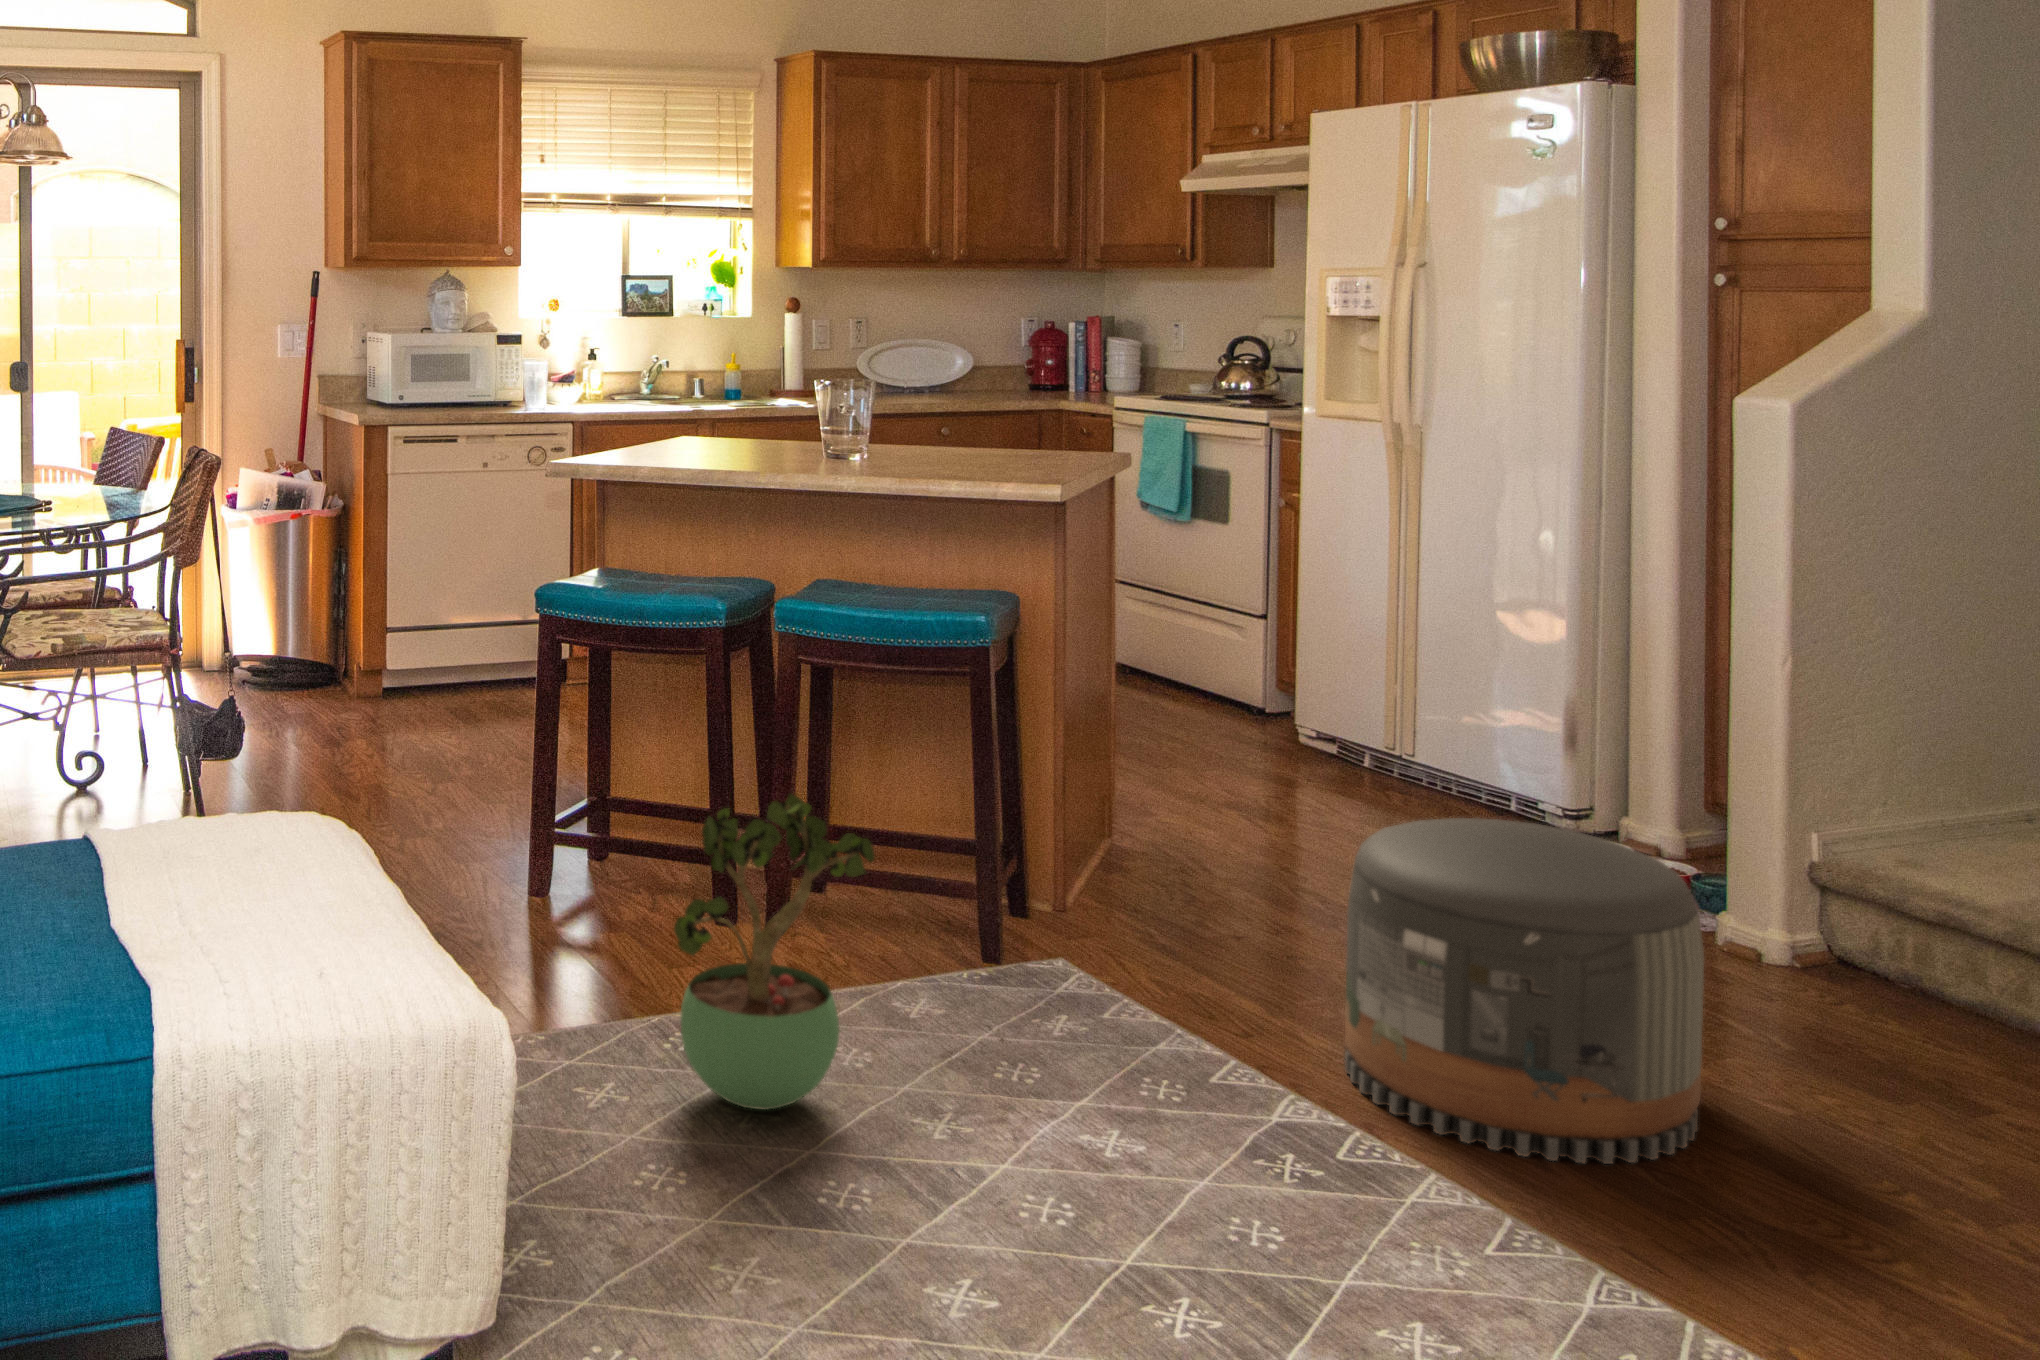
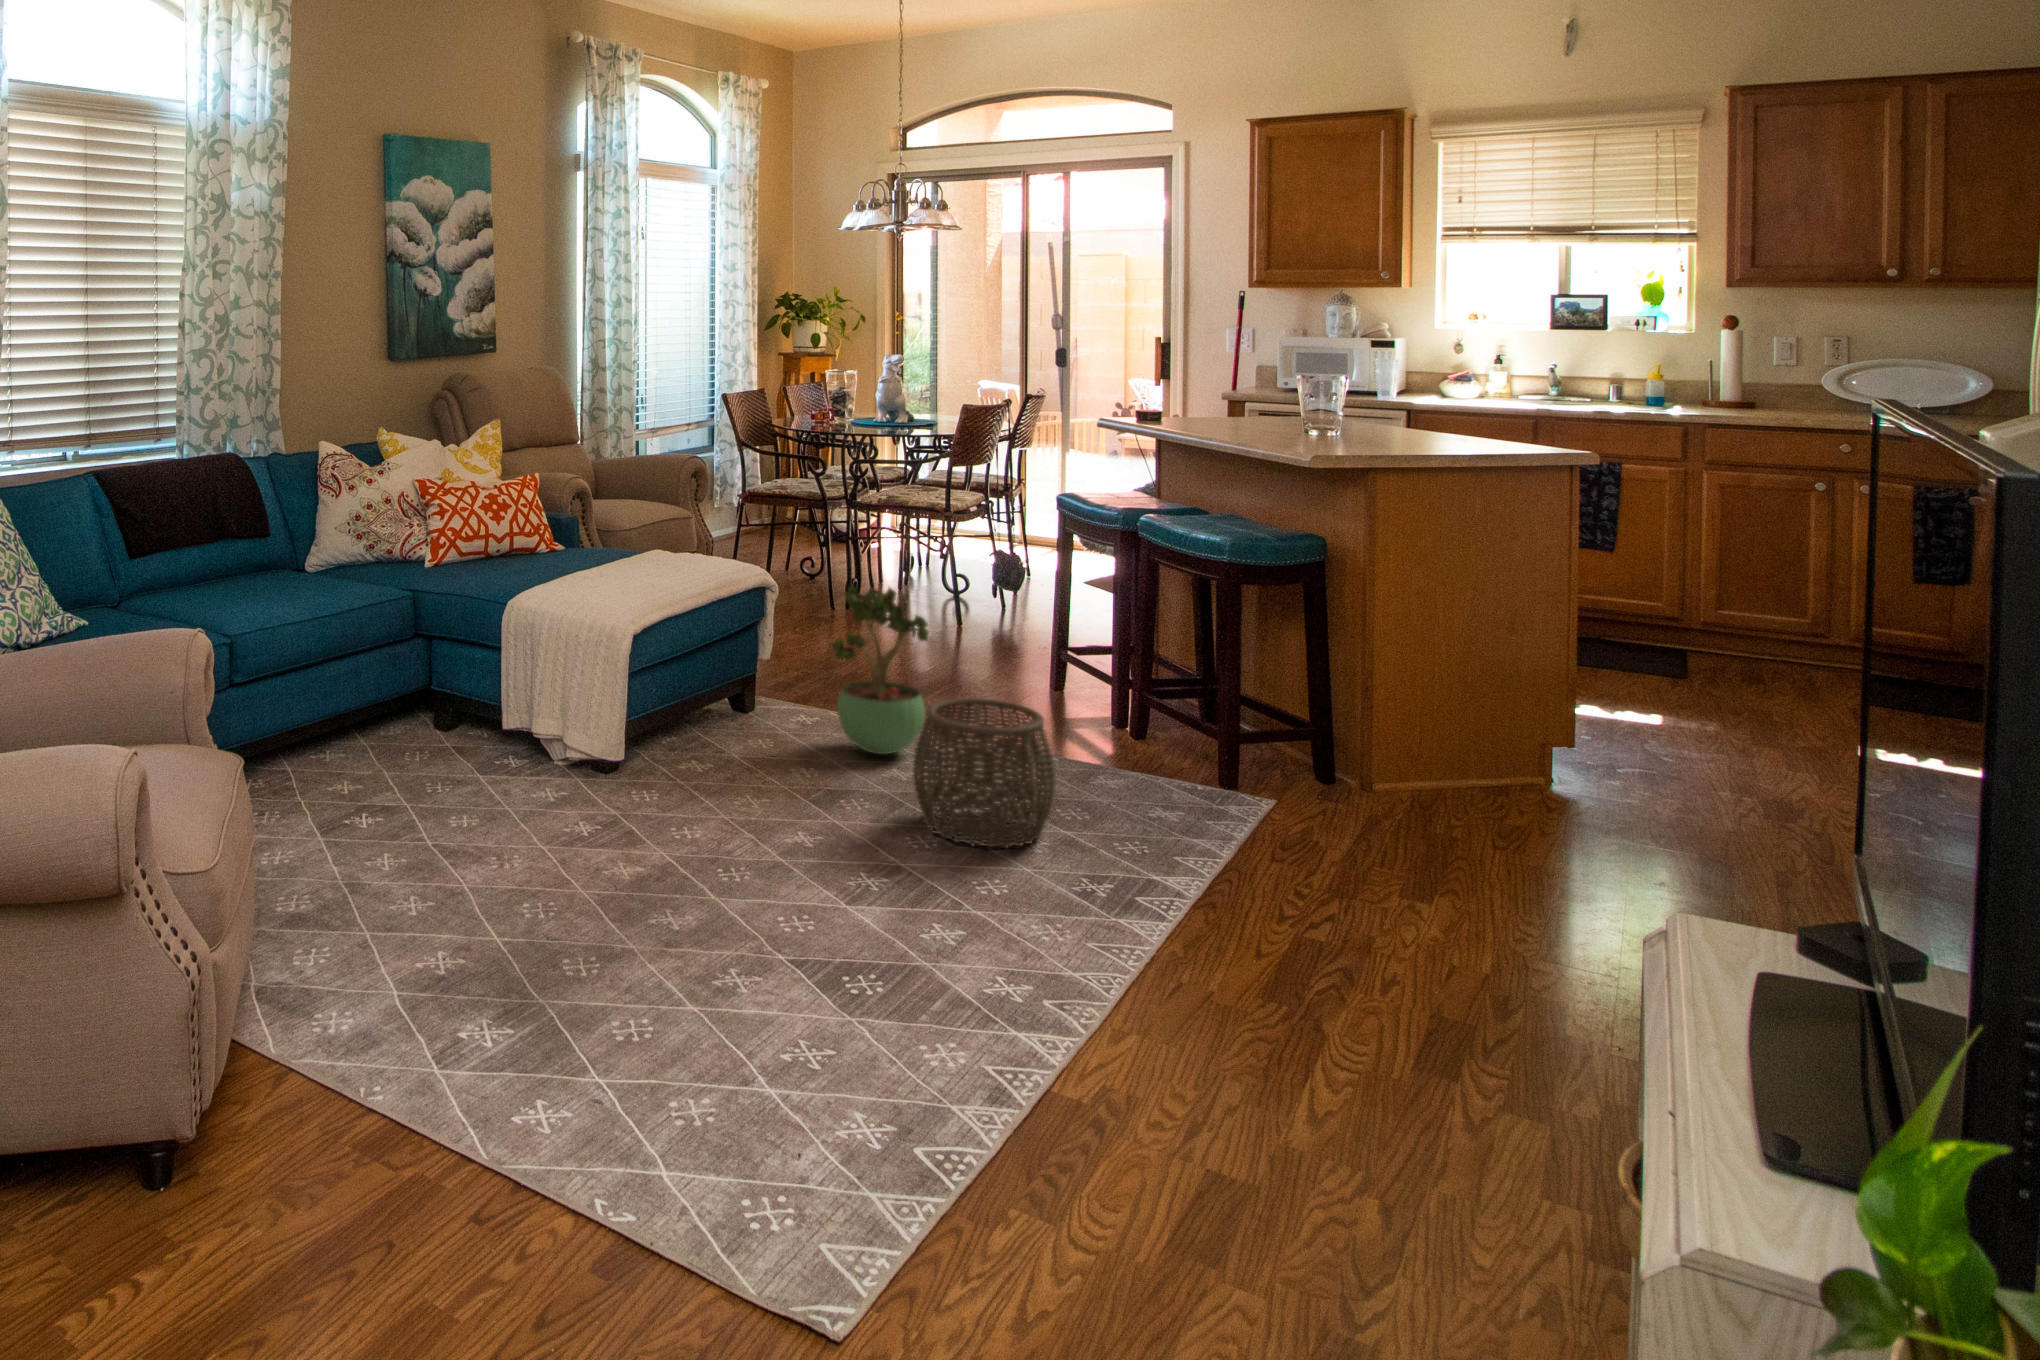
pouf: present [1345,818,1704,1164] -> none [1163,697,1411,933]
woven basket: none [1072,942,1332,1223] -> present [913,698,1056,849]

